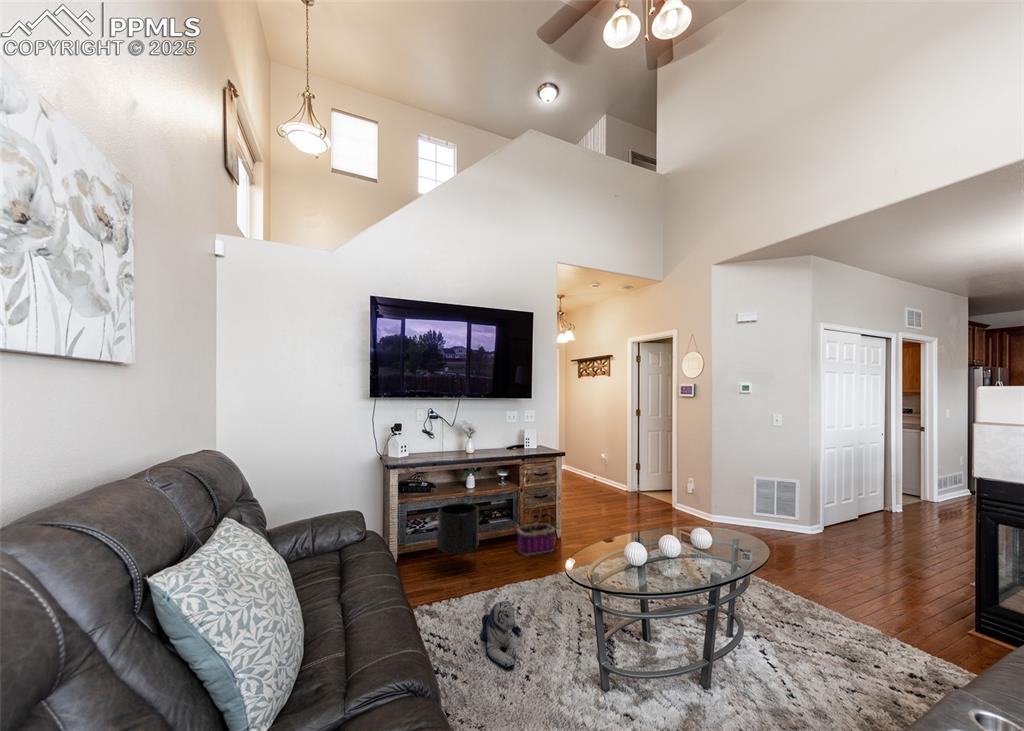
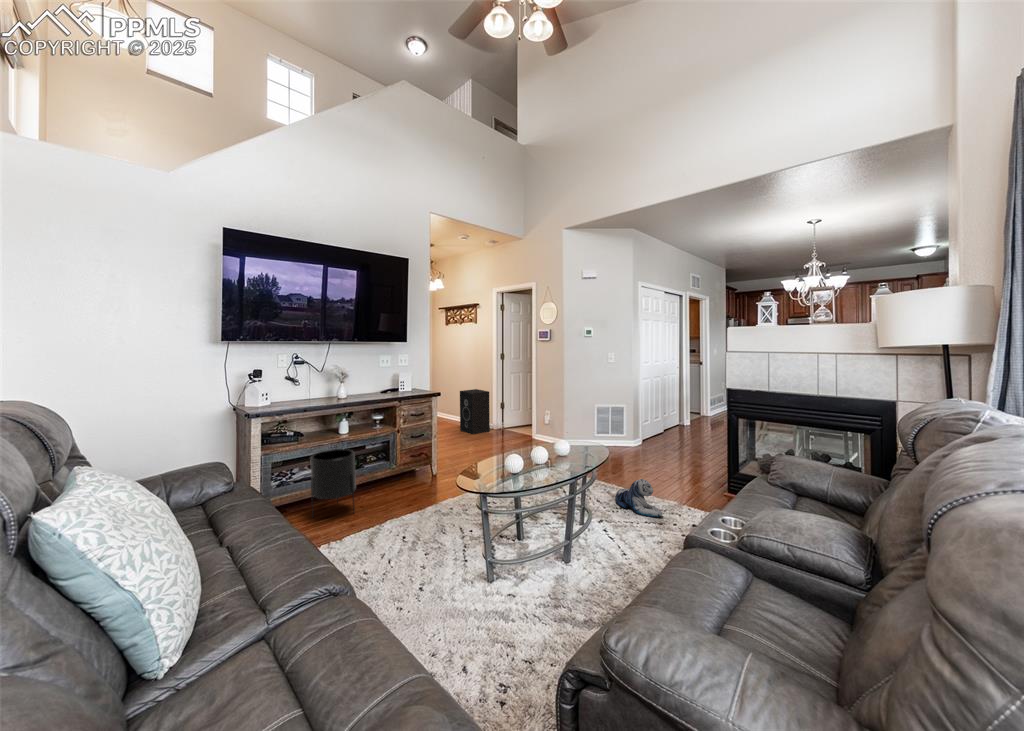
speaker: none [592,446,623,495] -> present [460,389,490,434]
basket: present [517,502,555,556] -> none [393,440,431,493]
plush toy: present [480,601,521,668] -> present [615,479,662,517]

